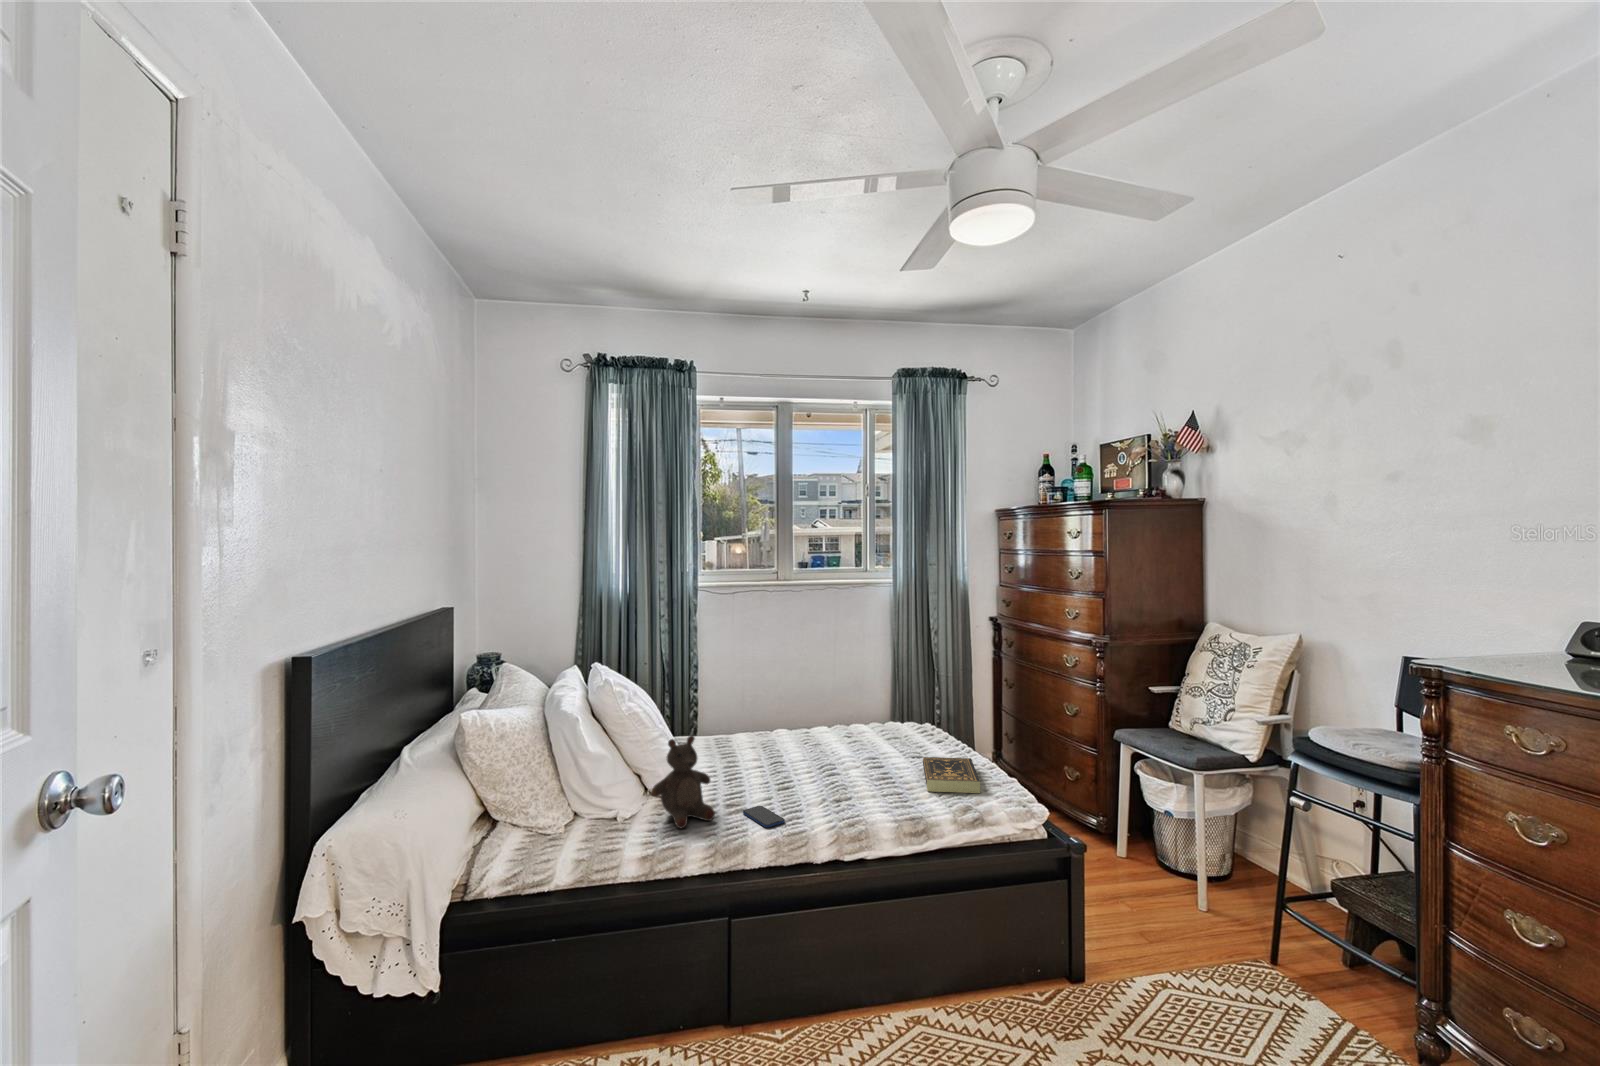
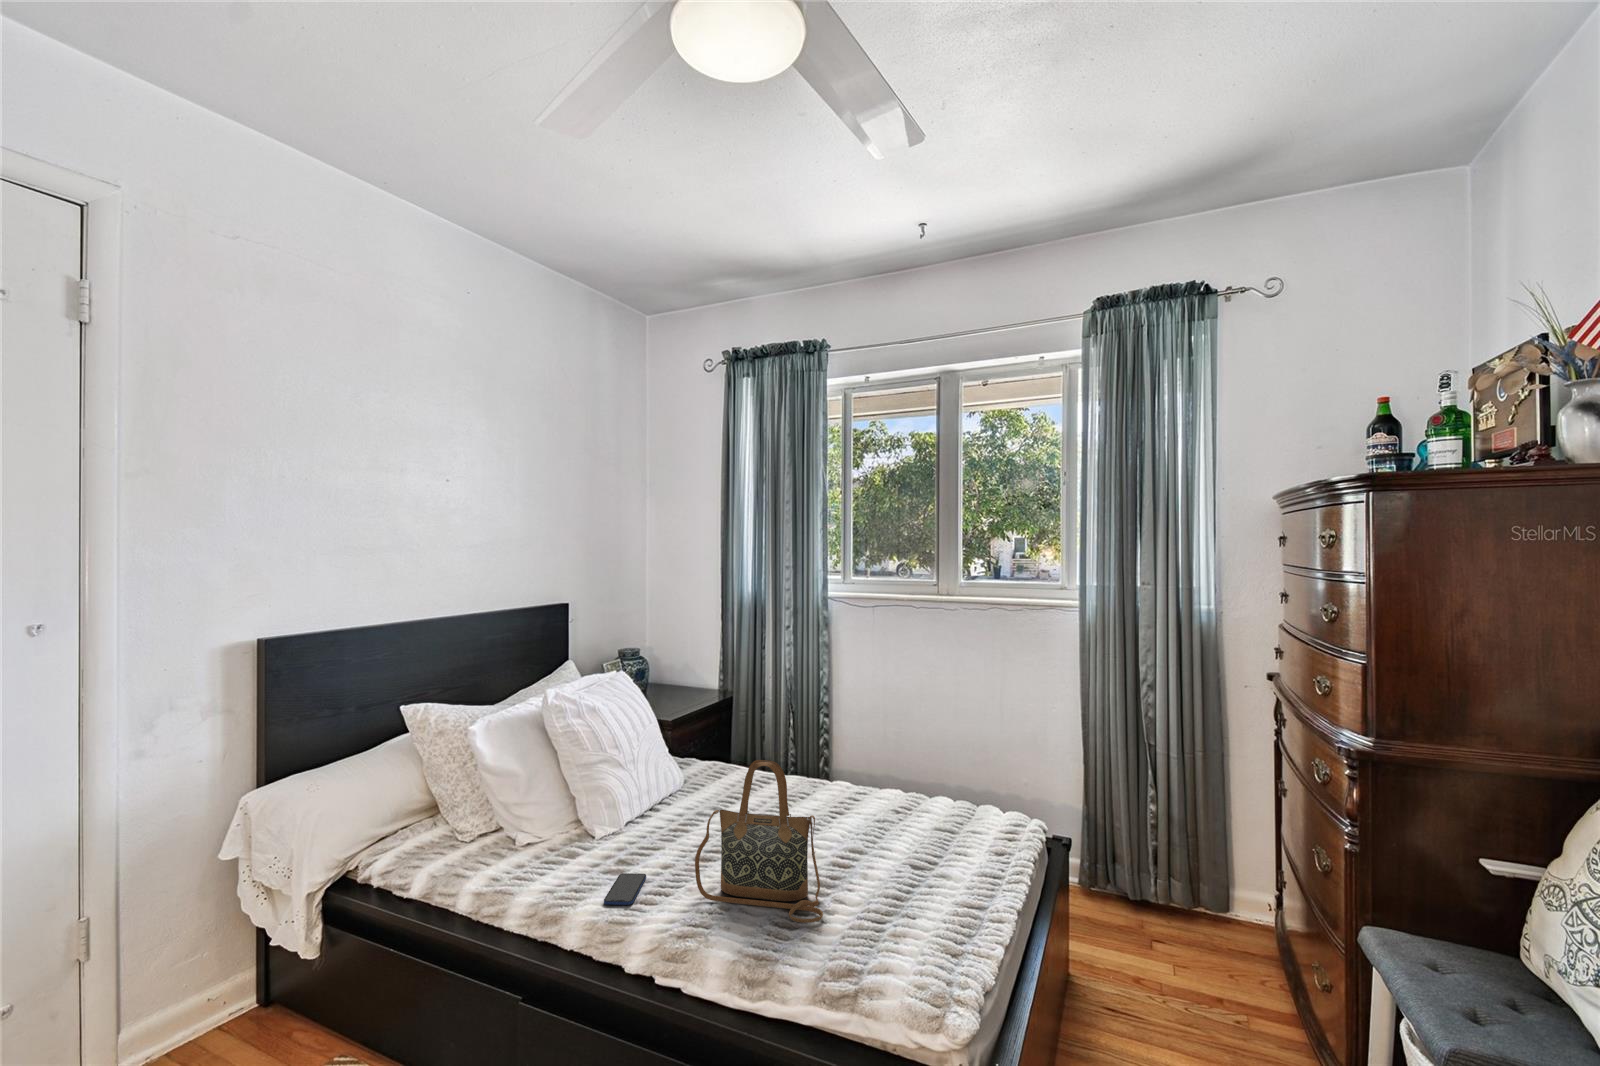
handbag: none [808,695,910,805] -> present [695,760,823,923]
stuffed bear: present [651,735,715,828] -> none [538,770,612,874]
book: present [923,757,980,793] -> none [849,873,973,959]

